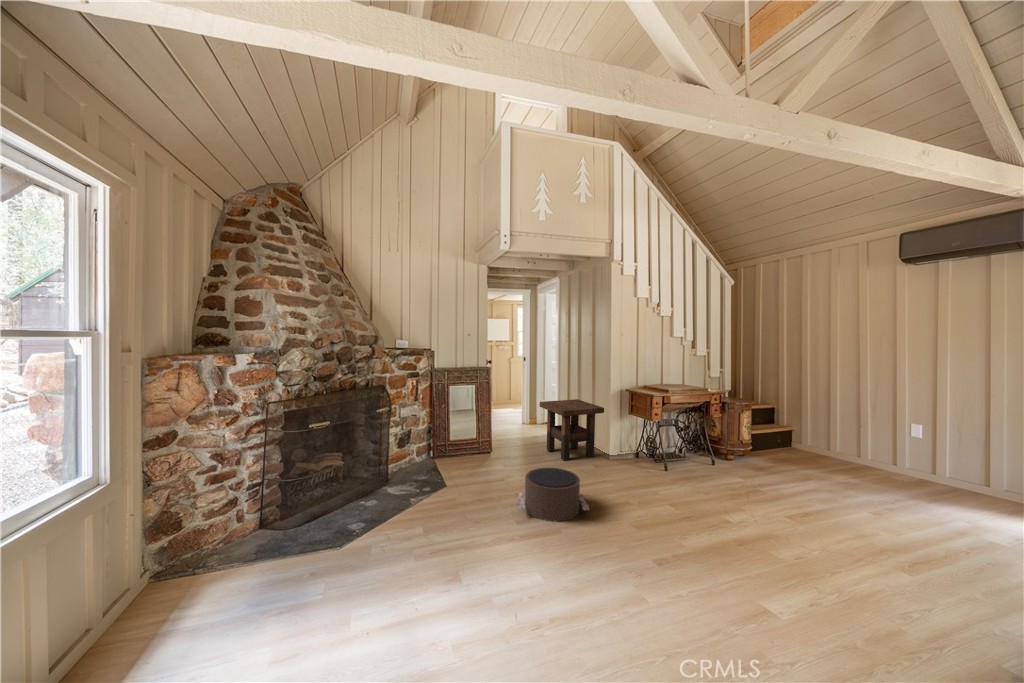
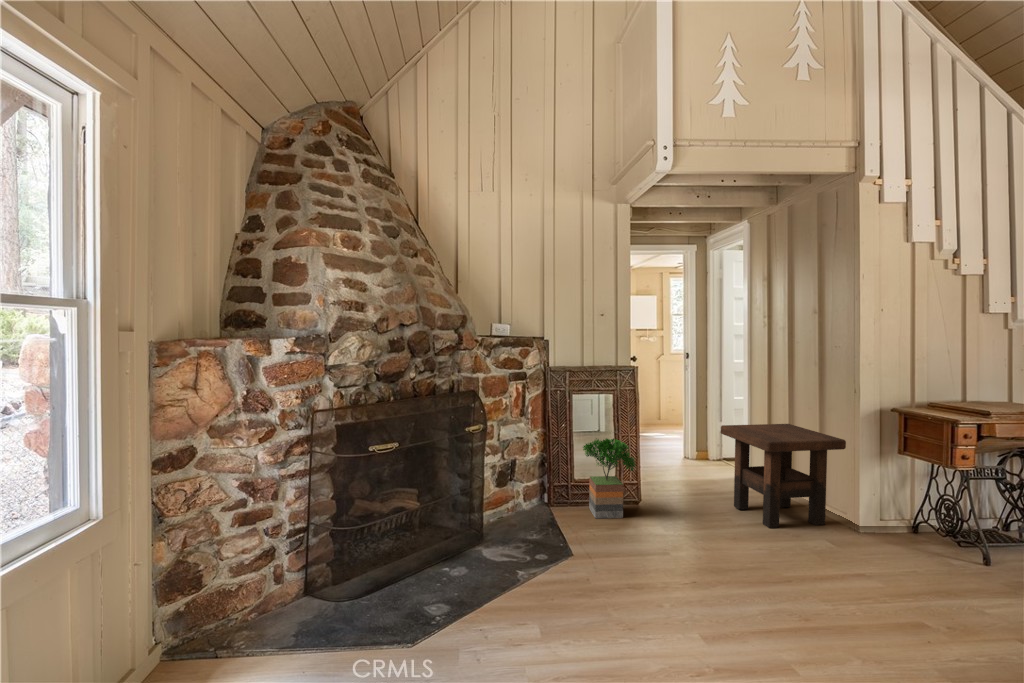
potted tree: none [455,412,489,463] -> present [583,438,636,518]
pouf: present [519,468,589,521] -> none [699,541,844,645]

